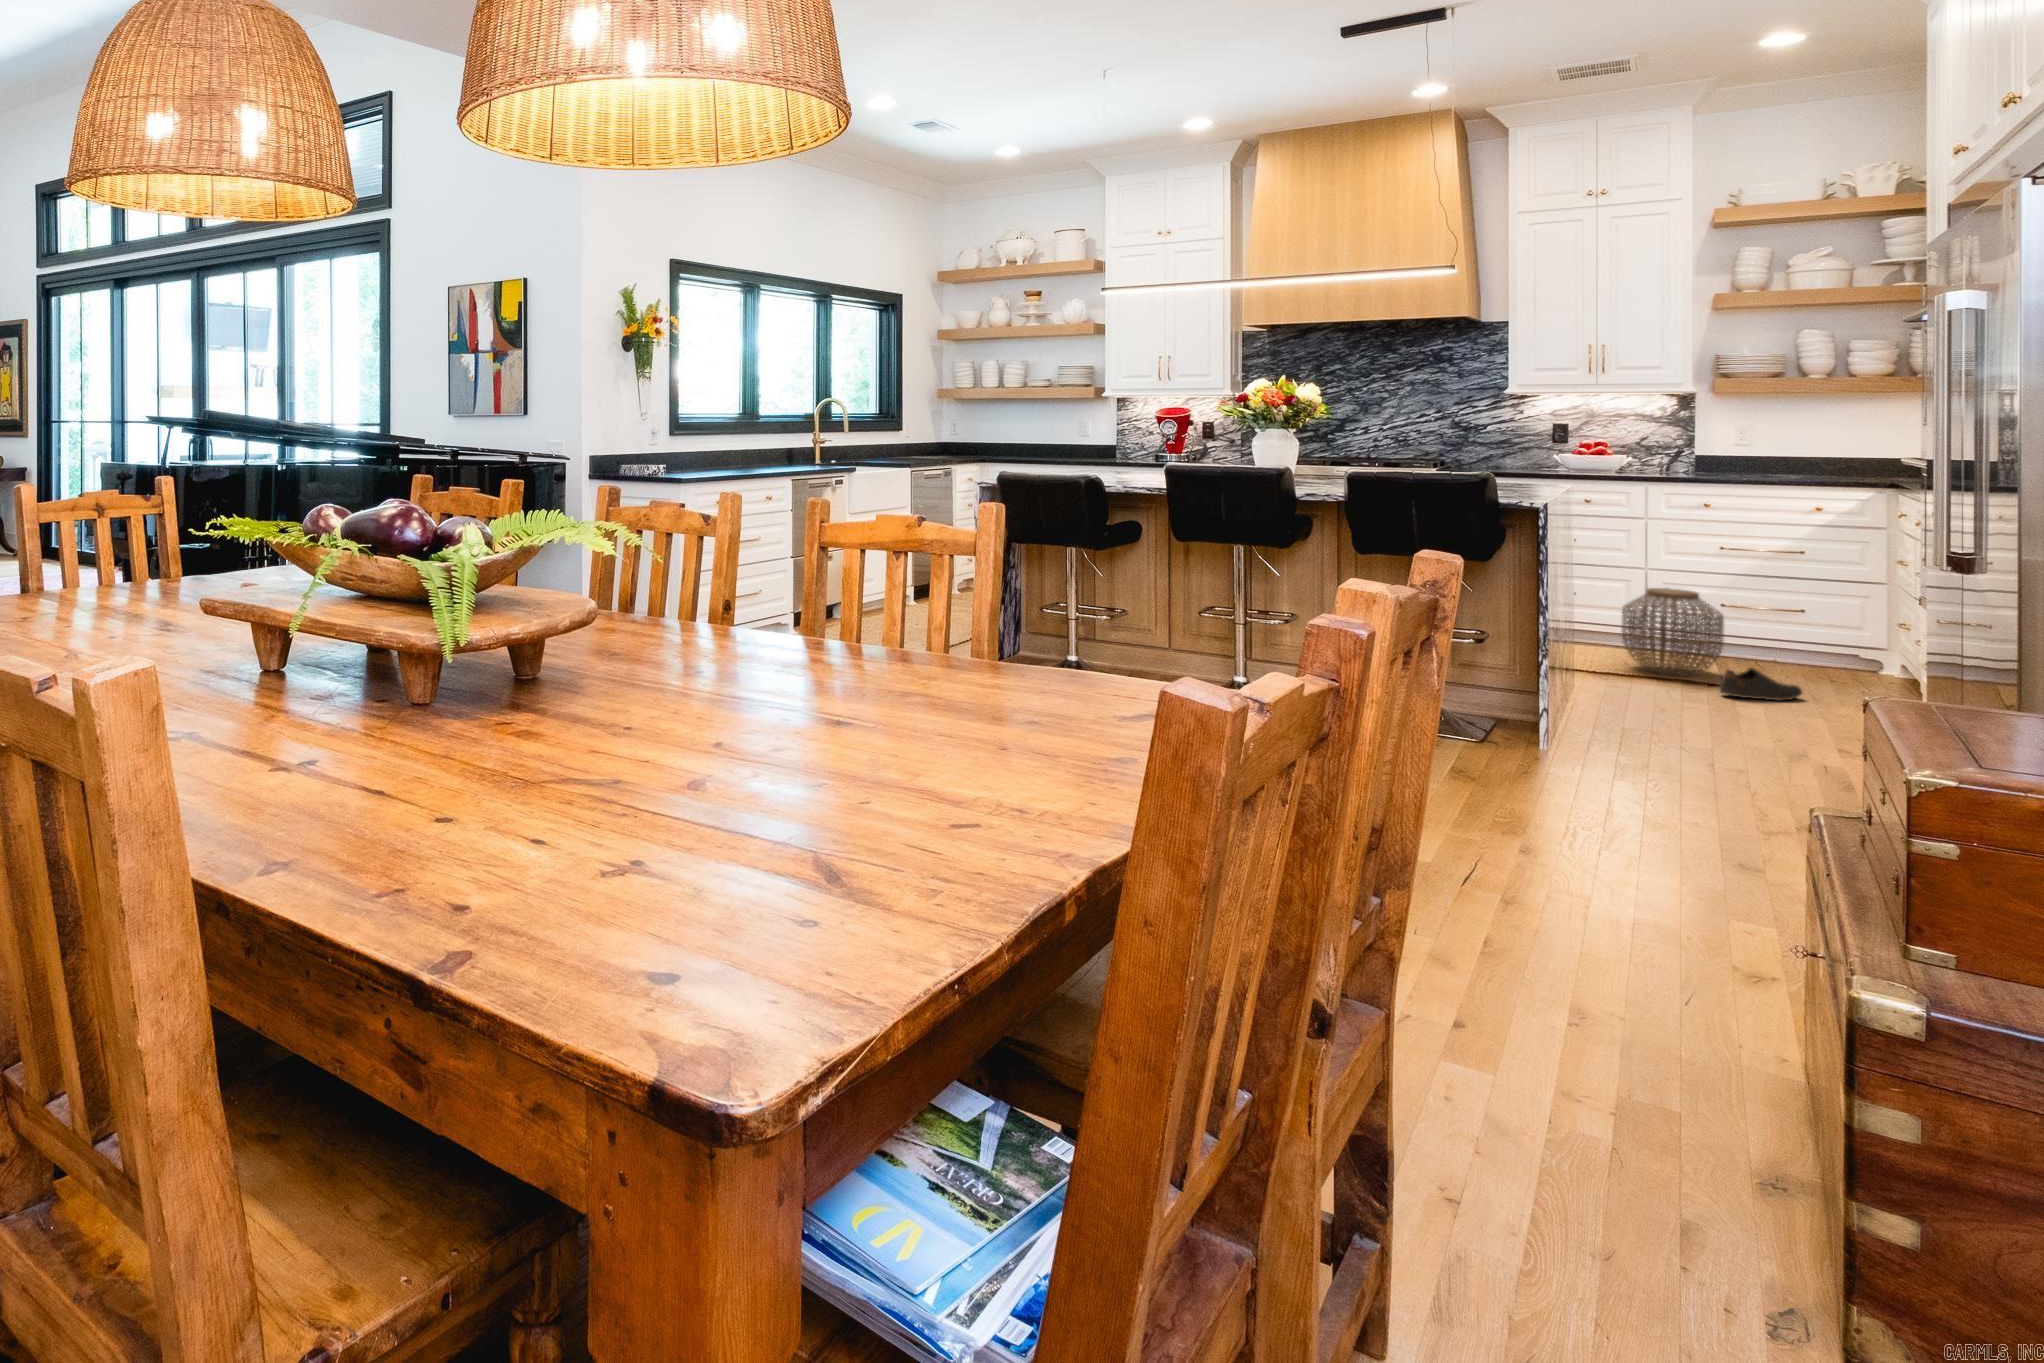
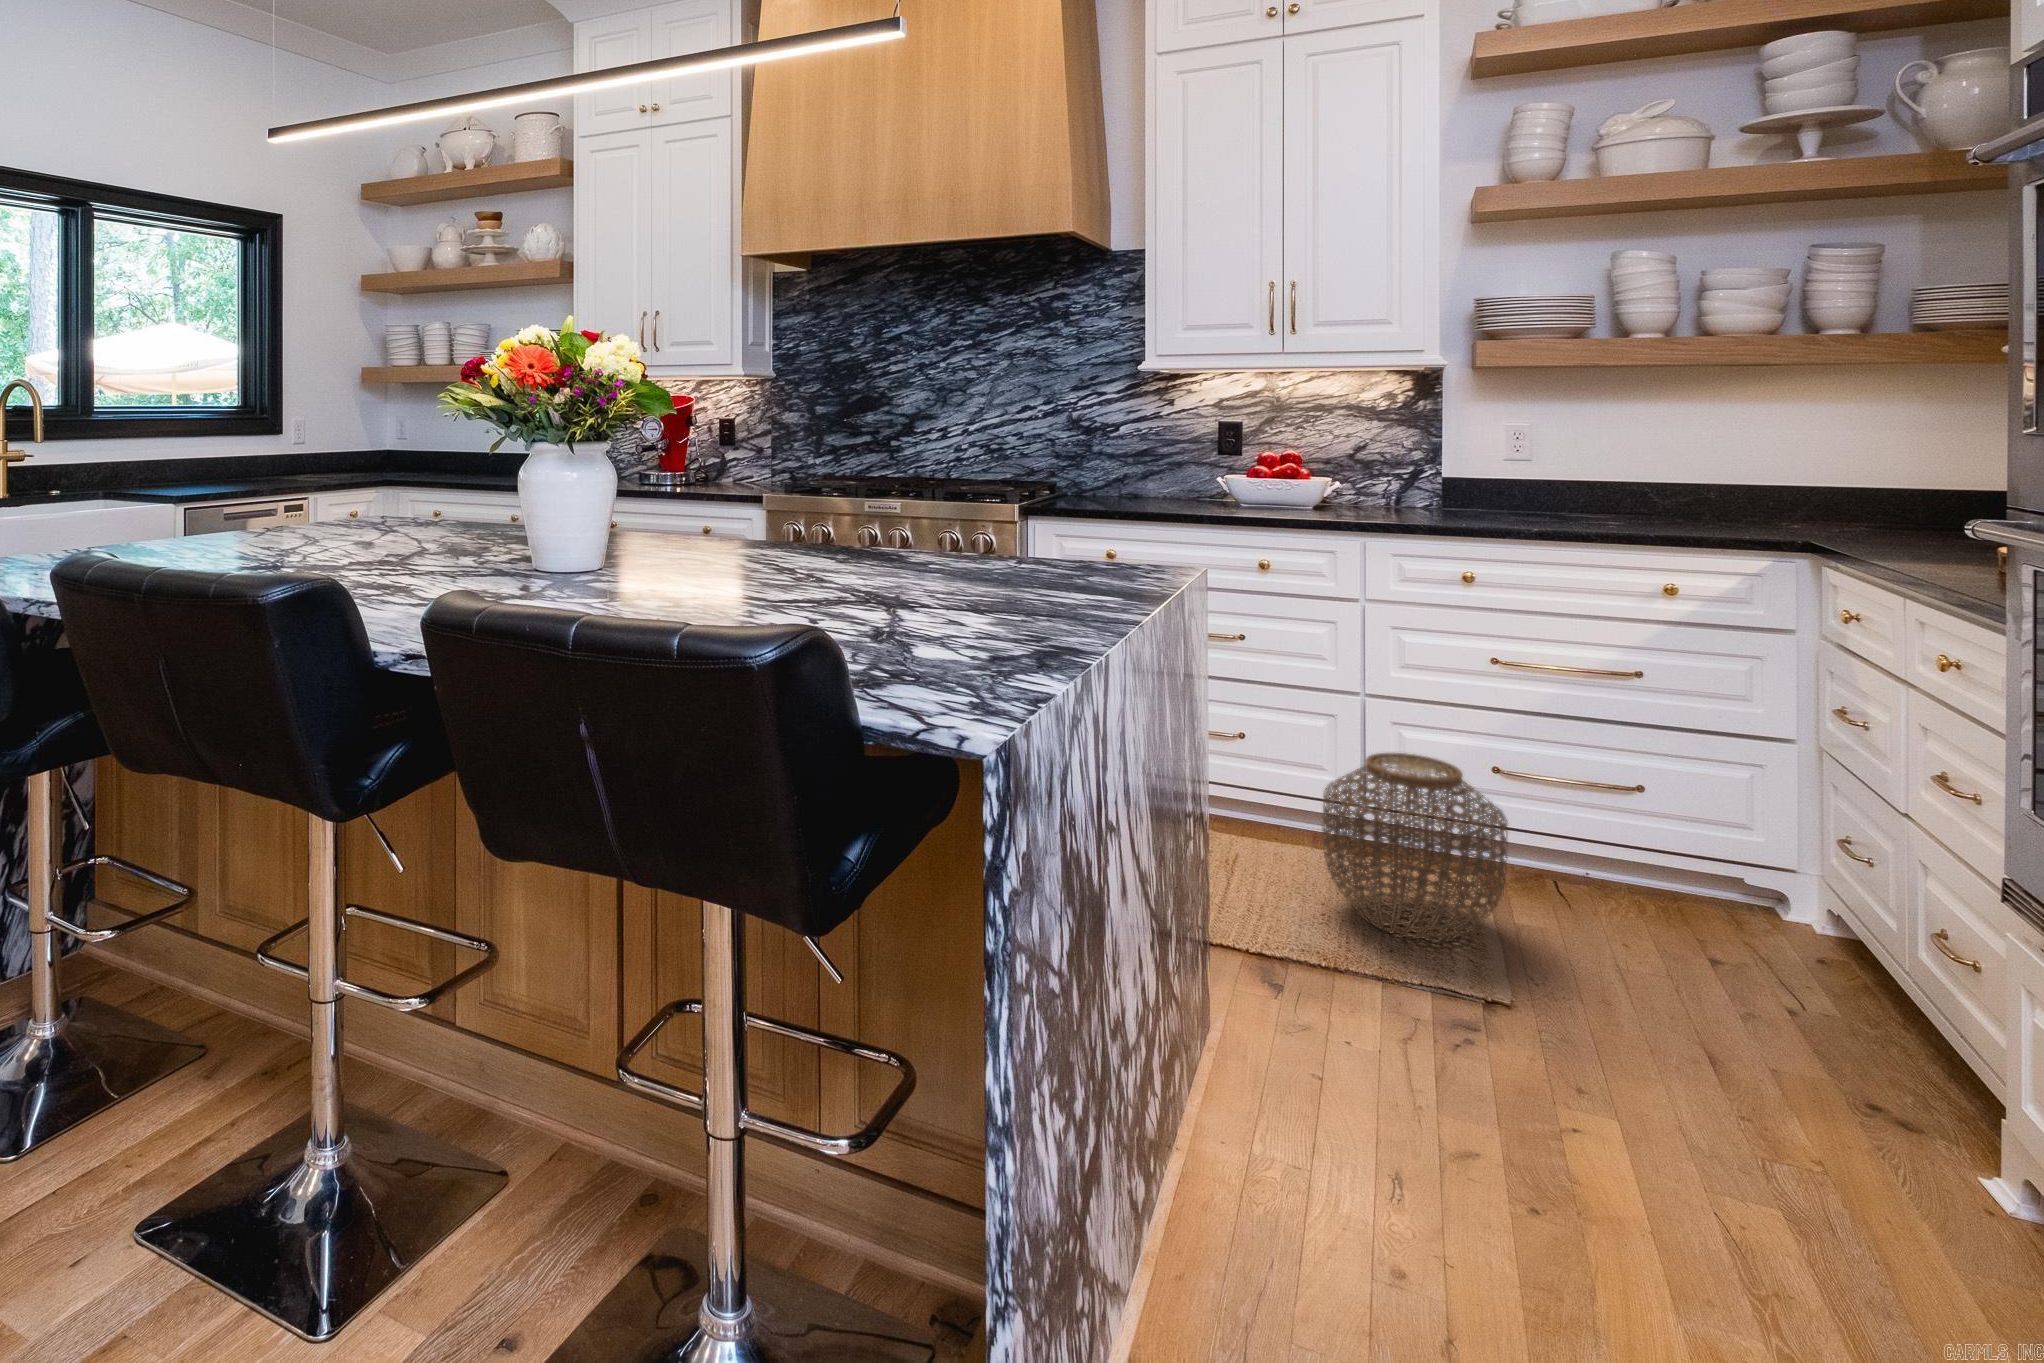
shoe: present [1719,668,1802,701] -> none [1511,970,1678,1052]

